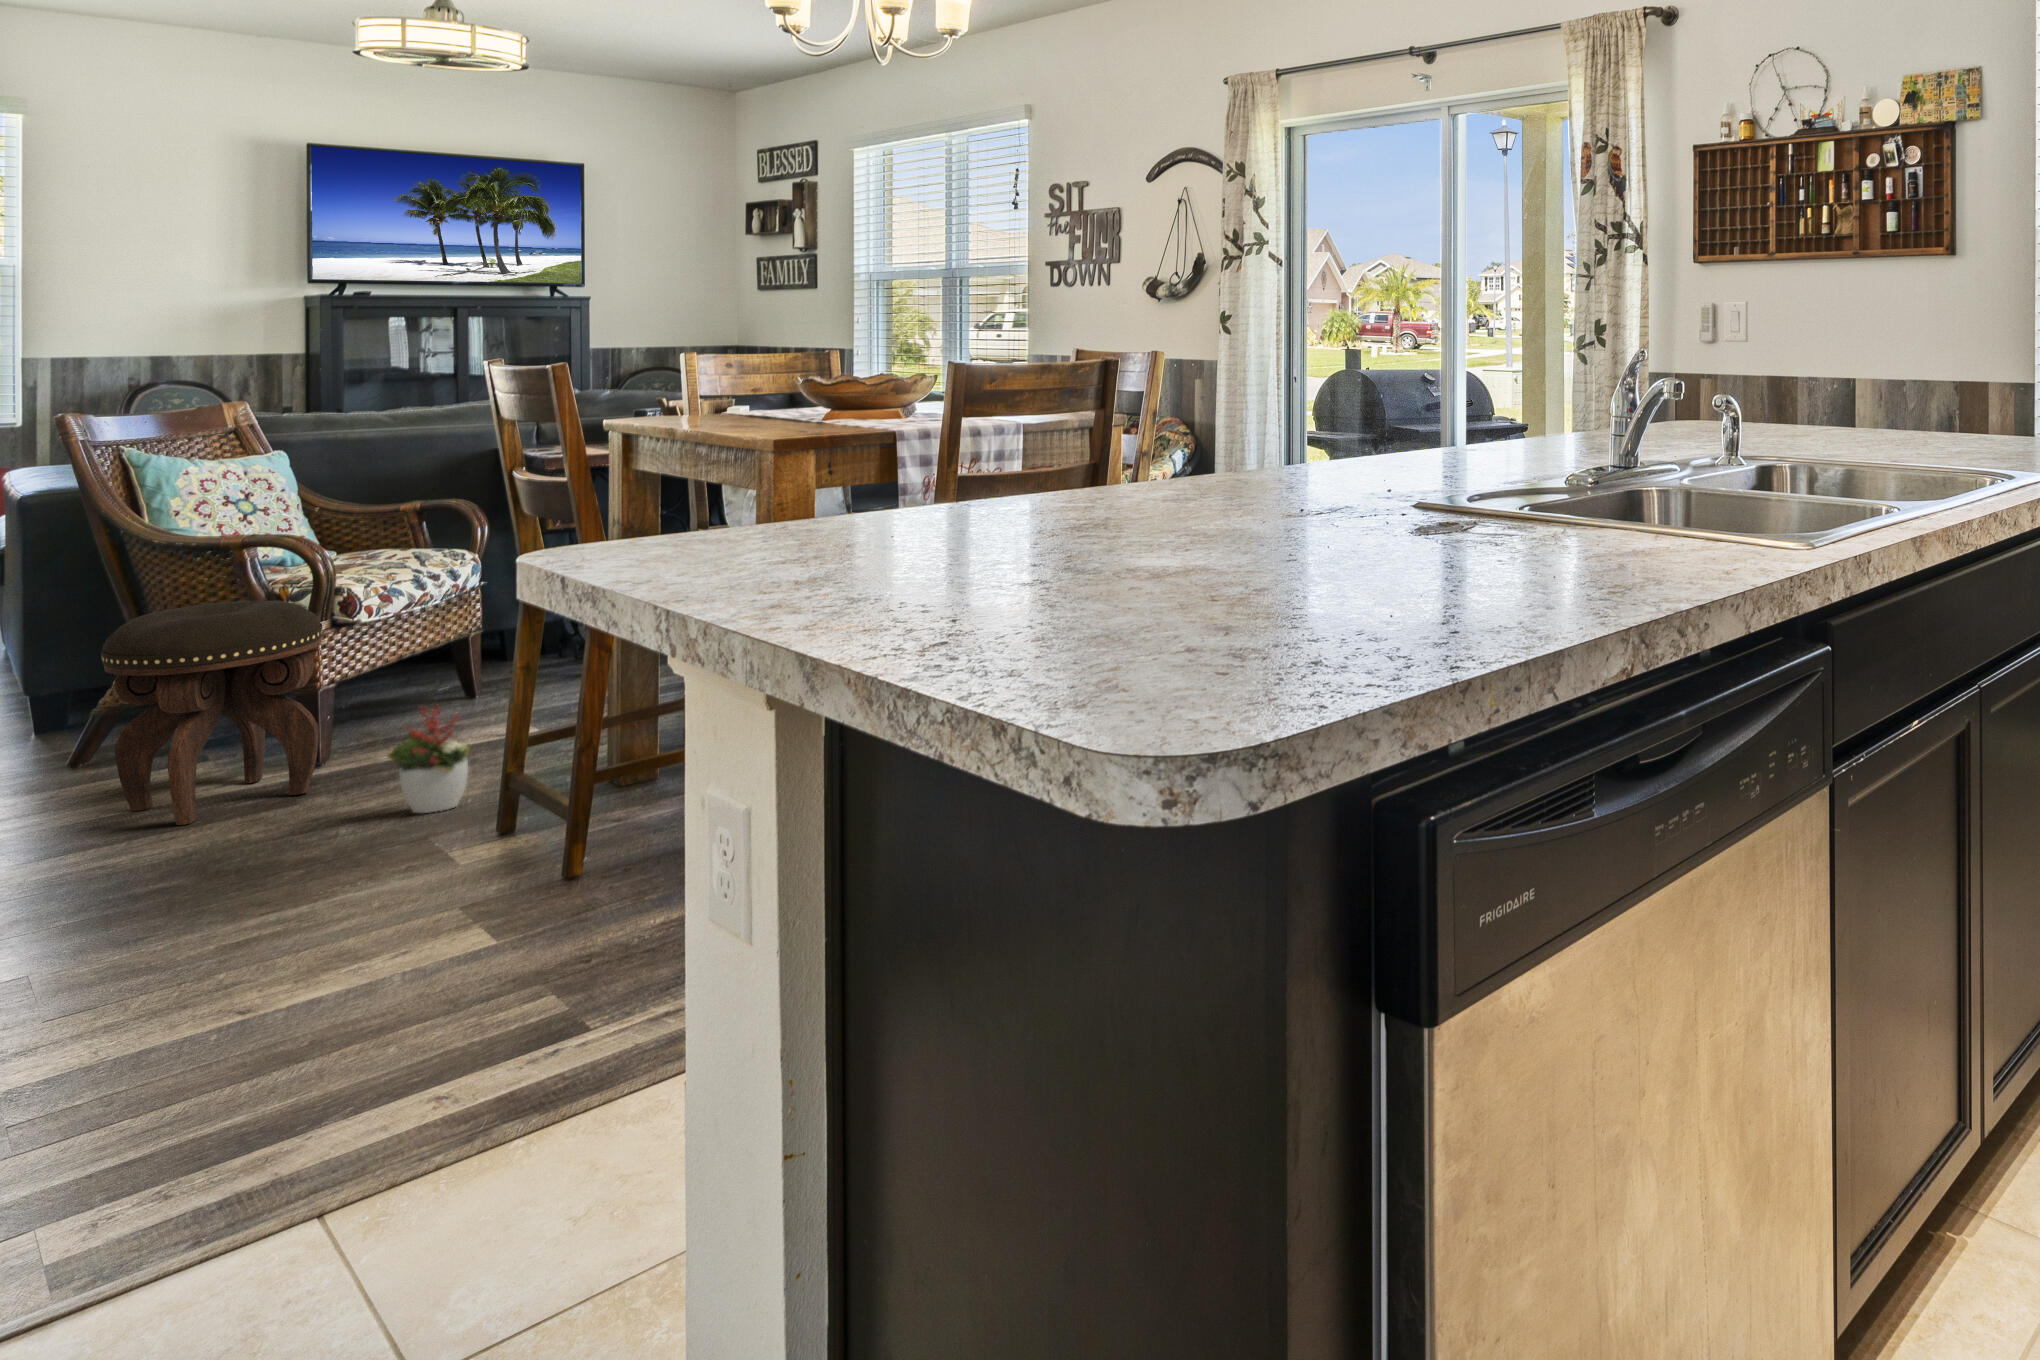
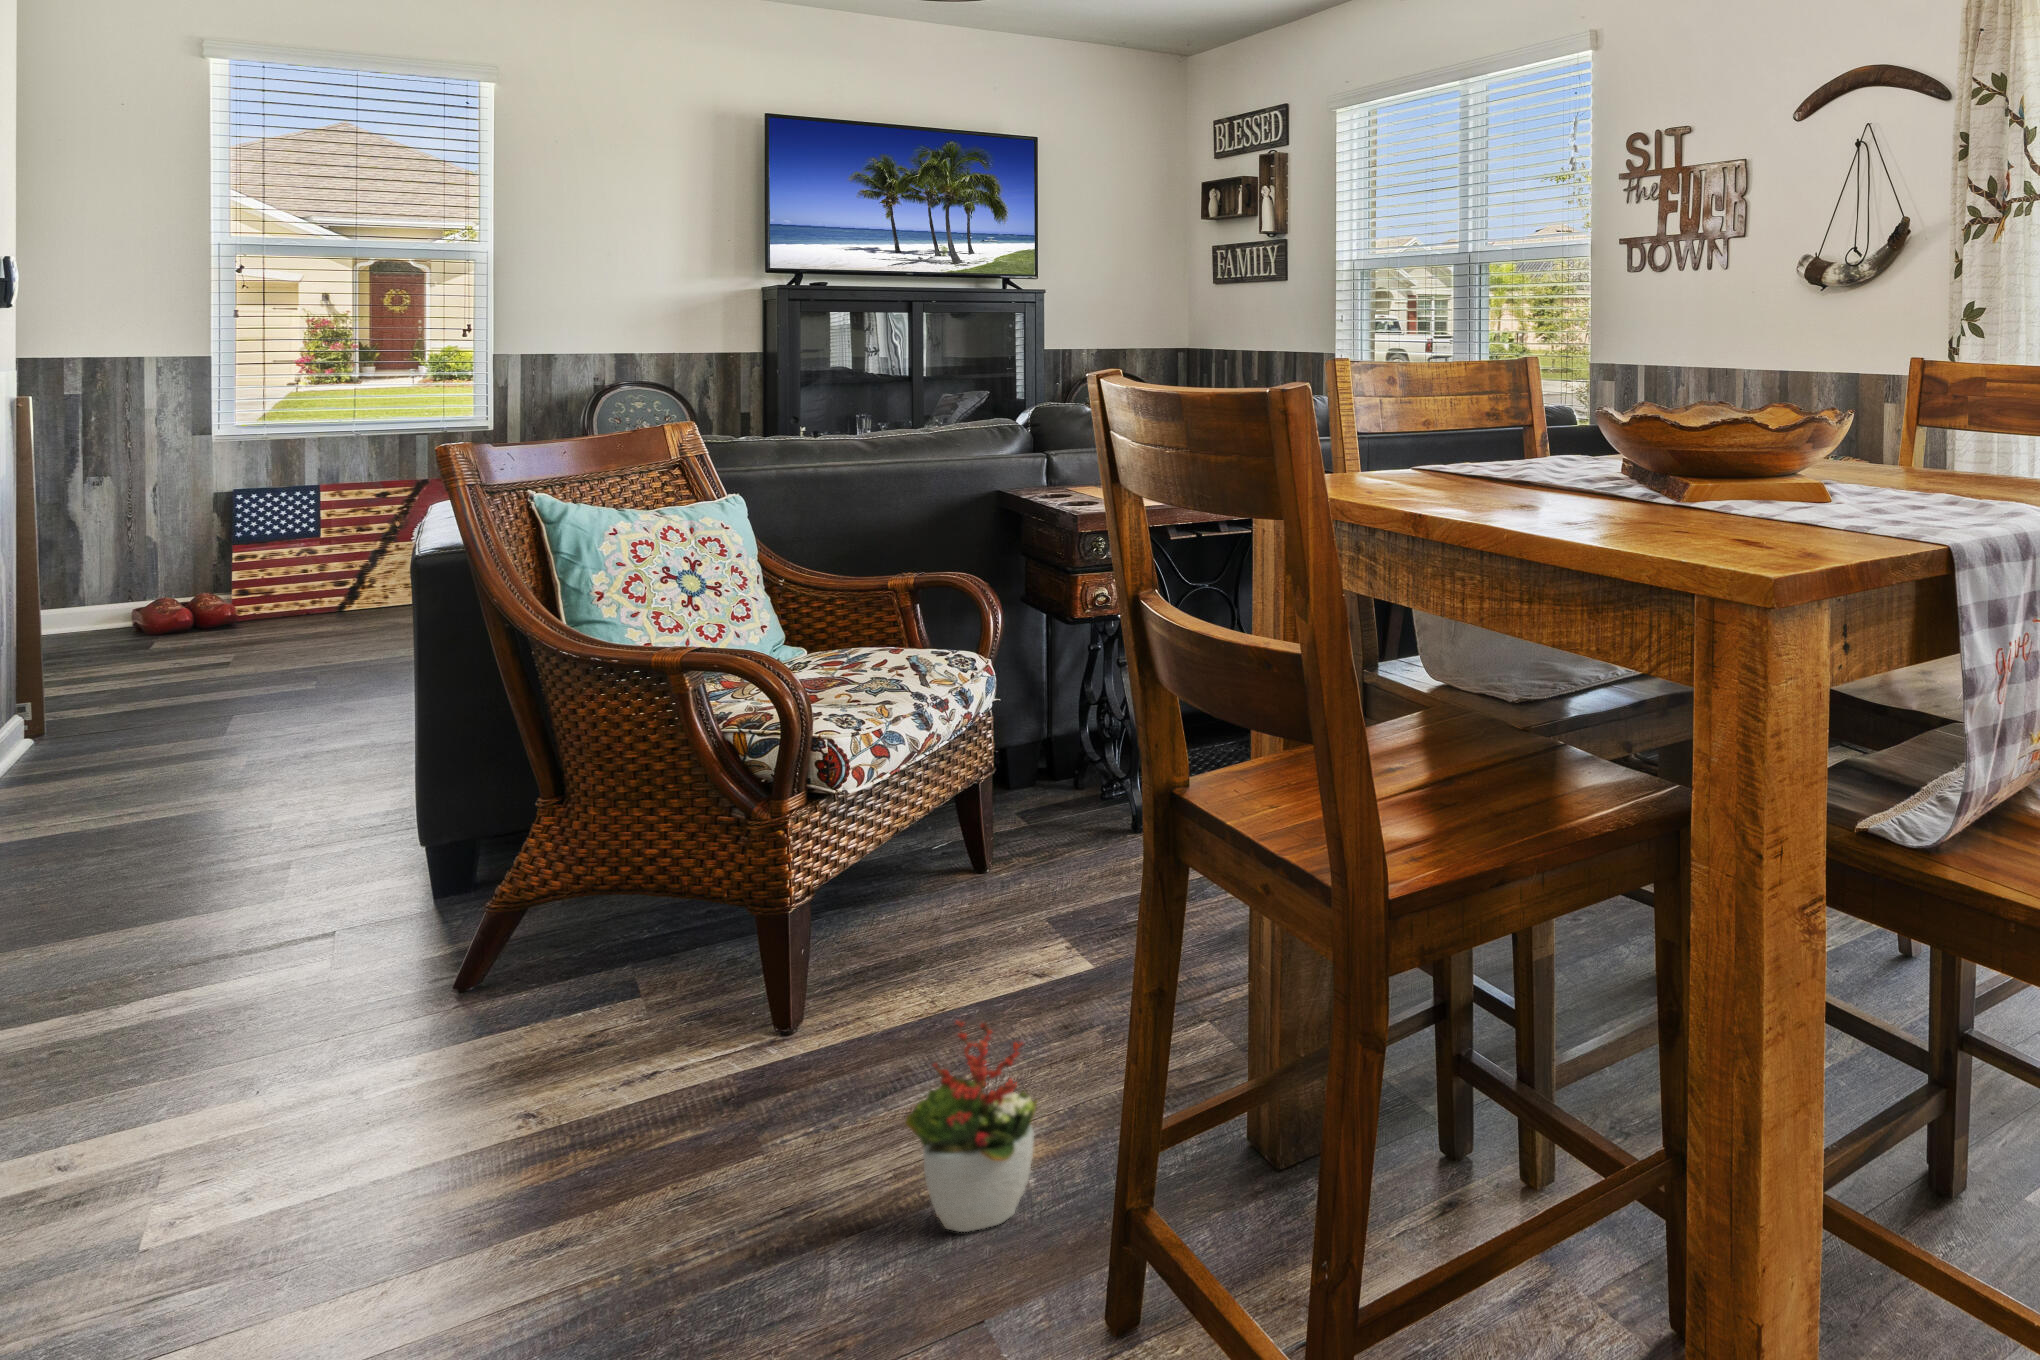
footstool: present [101,600,322,825] -> none [465,774,796,1212]

